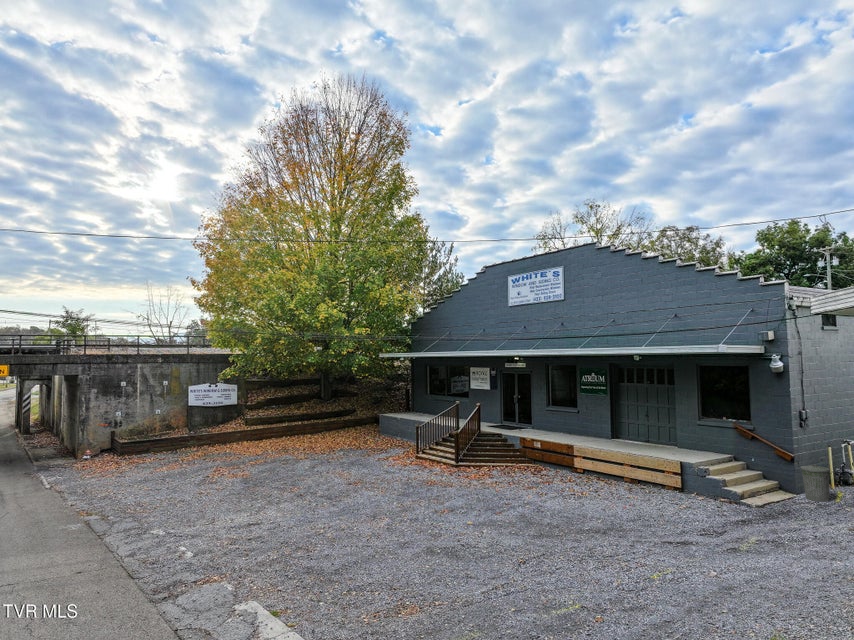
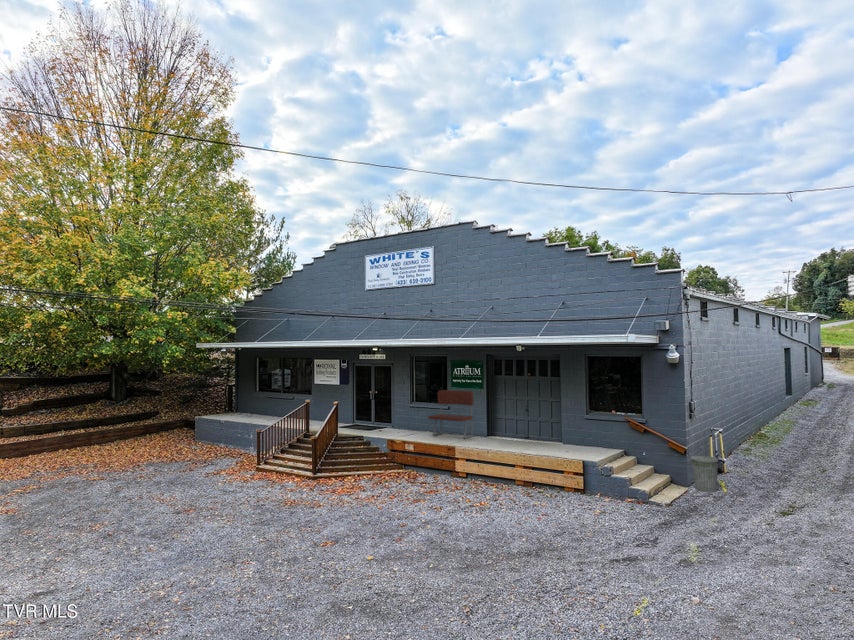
bench: none [558,397,600,441] -> present [428,390,473,439]

